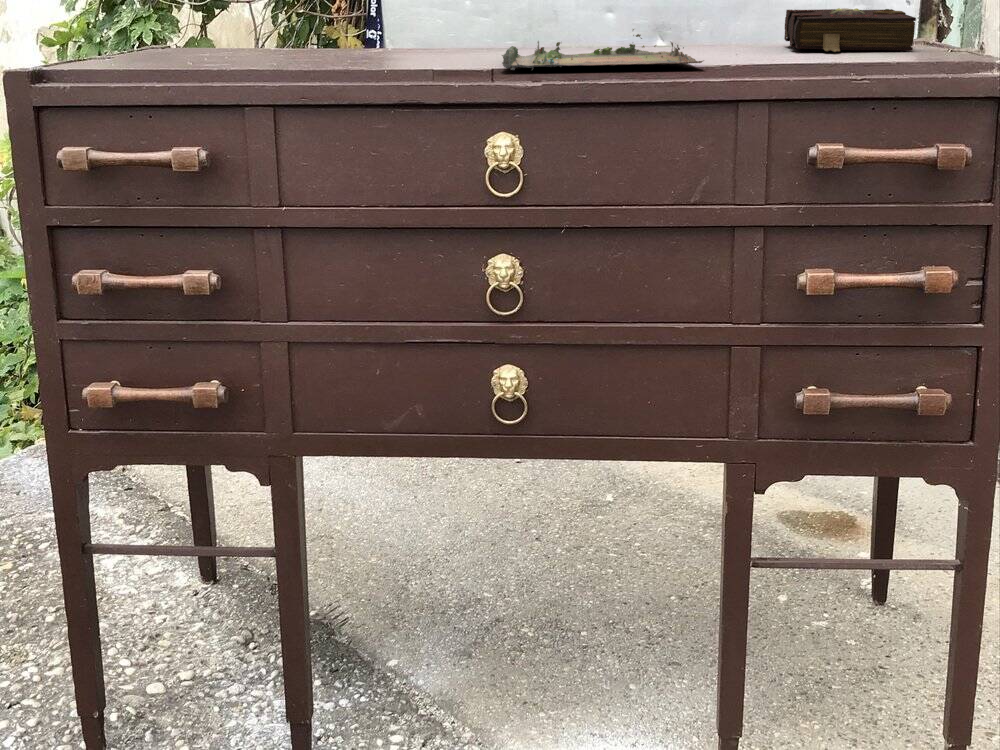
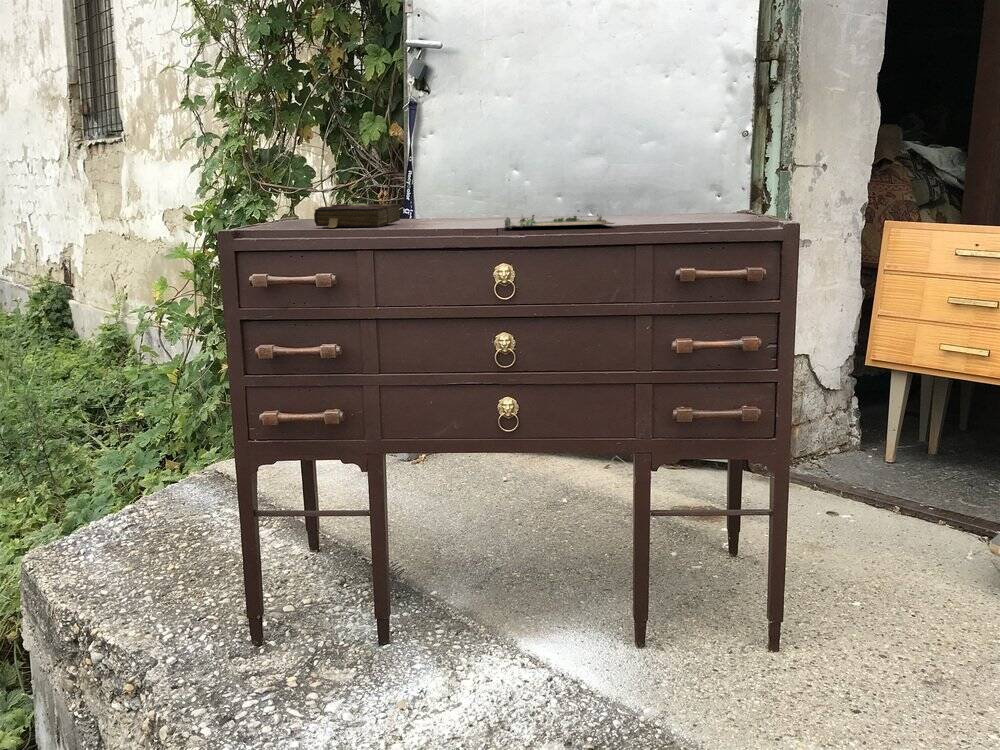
book: present [784,8,916,52] -> present [314,204,400,228]

